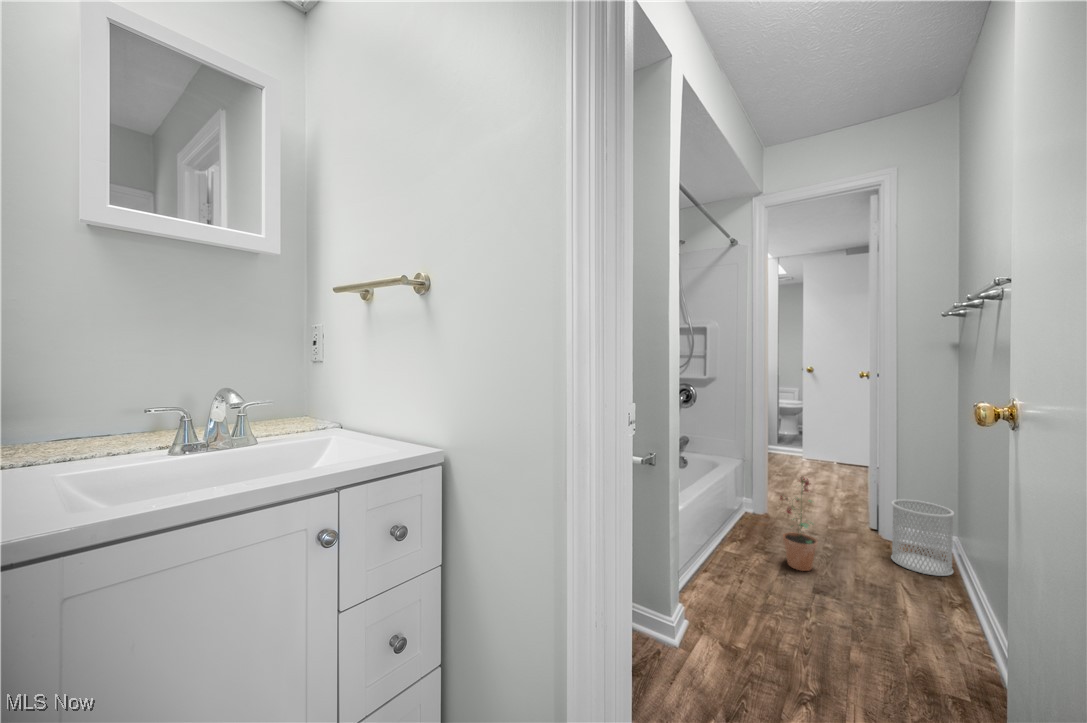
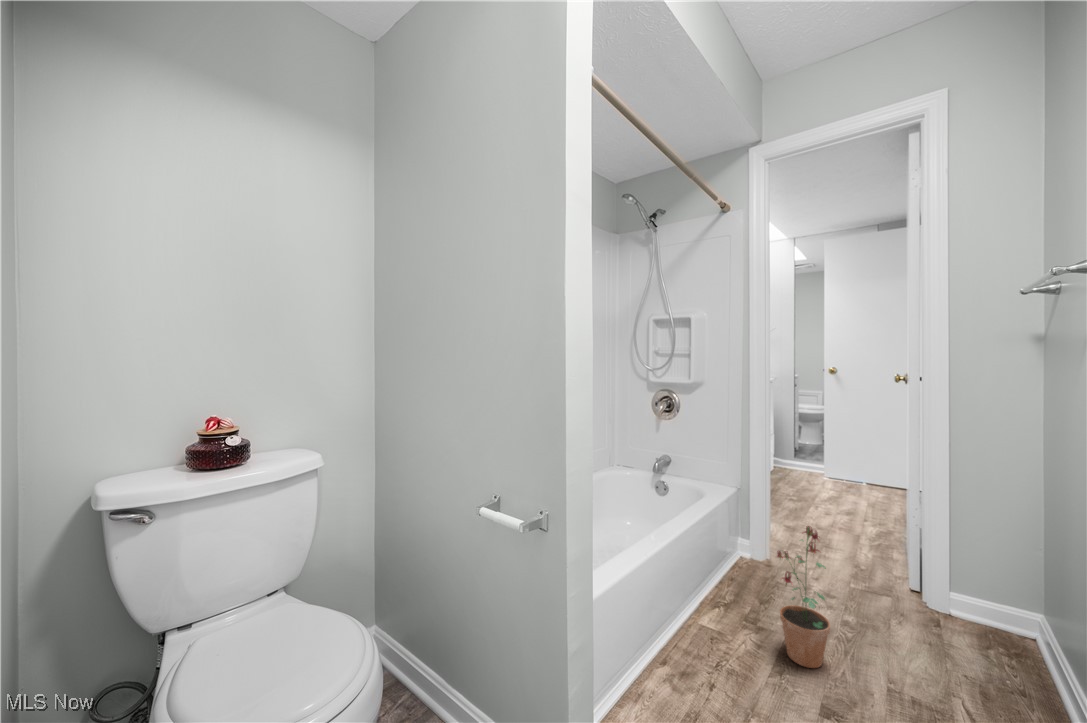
wastebasket: present [891,499,954,576] -> none [943,560,1044,687]

